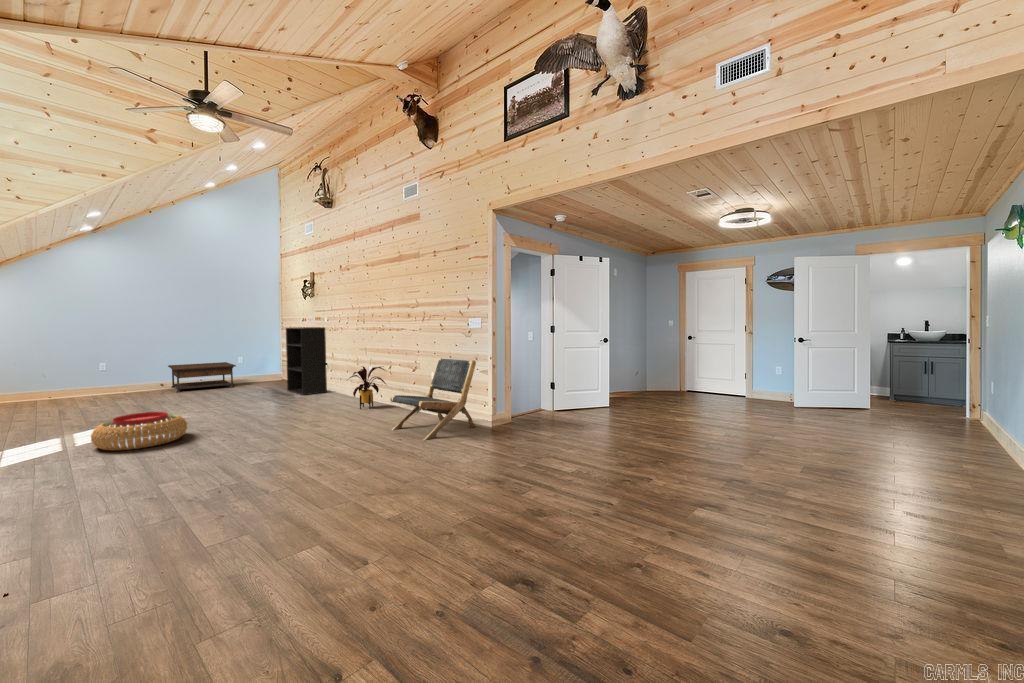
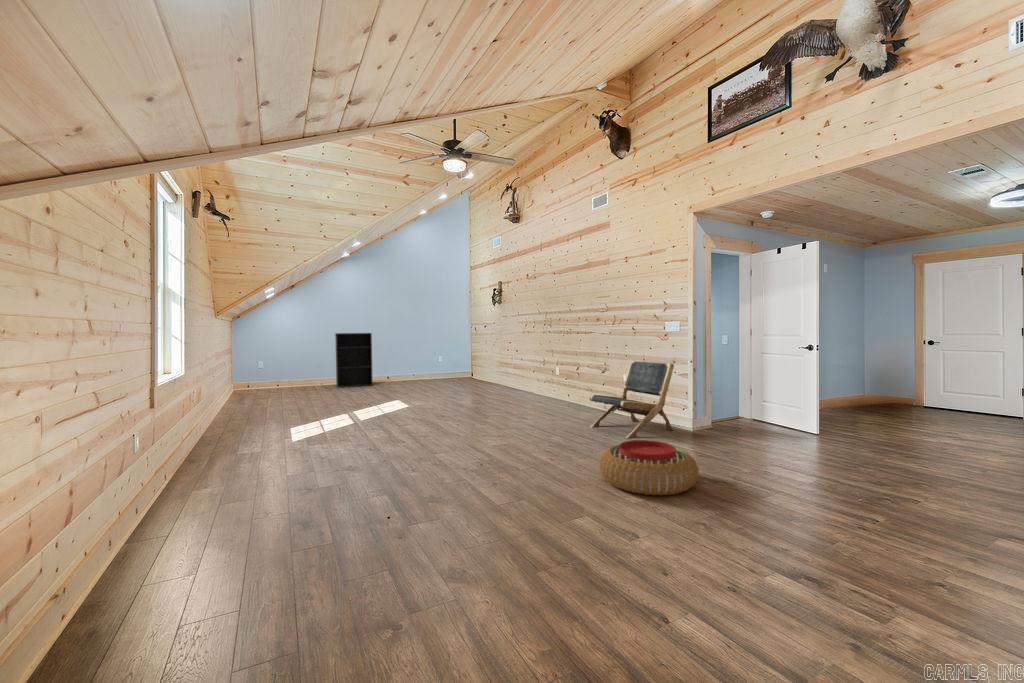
bookshelf: present [286,327,327,395] -> present [335,333,373,388]
coffee table: present [168,362,236,392] -> none [388,362,438,386]
house plant: present [350,367,386,409] -> none [538,368,576,408]
pouf: present [91,412,187,450] -> present [599,440,699,495]

